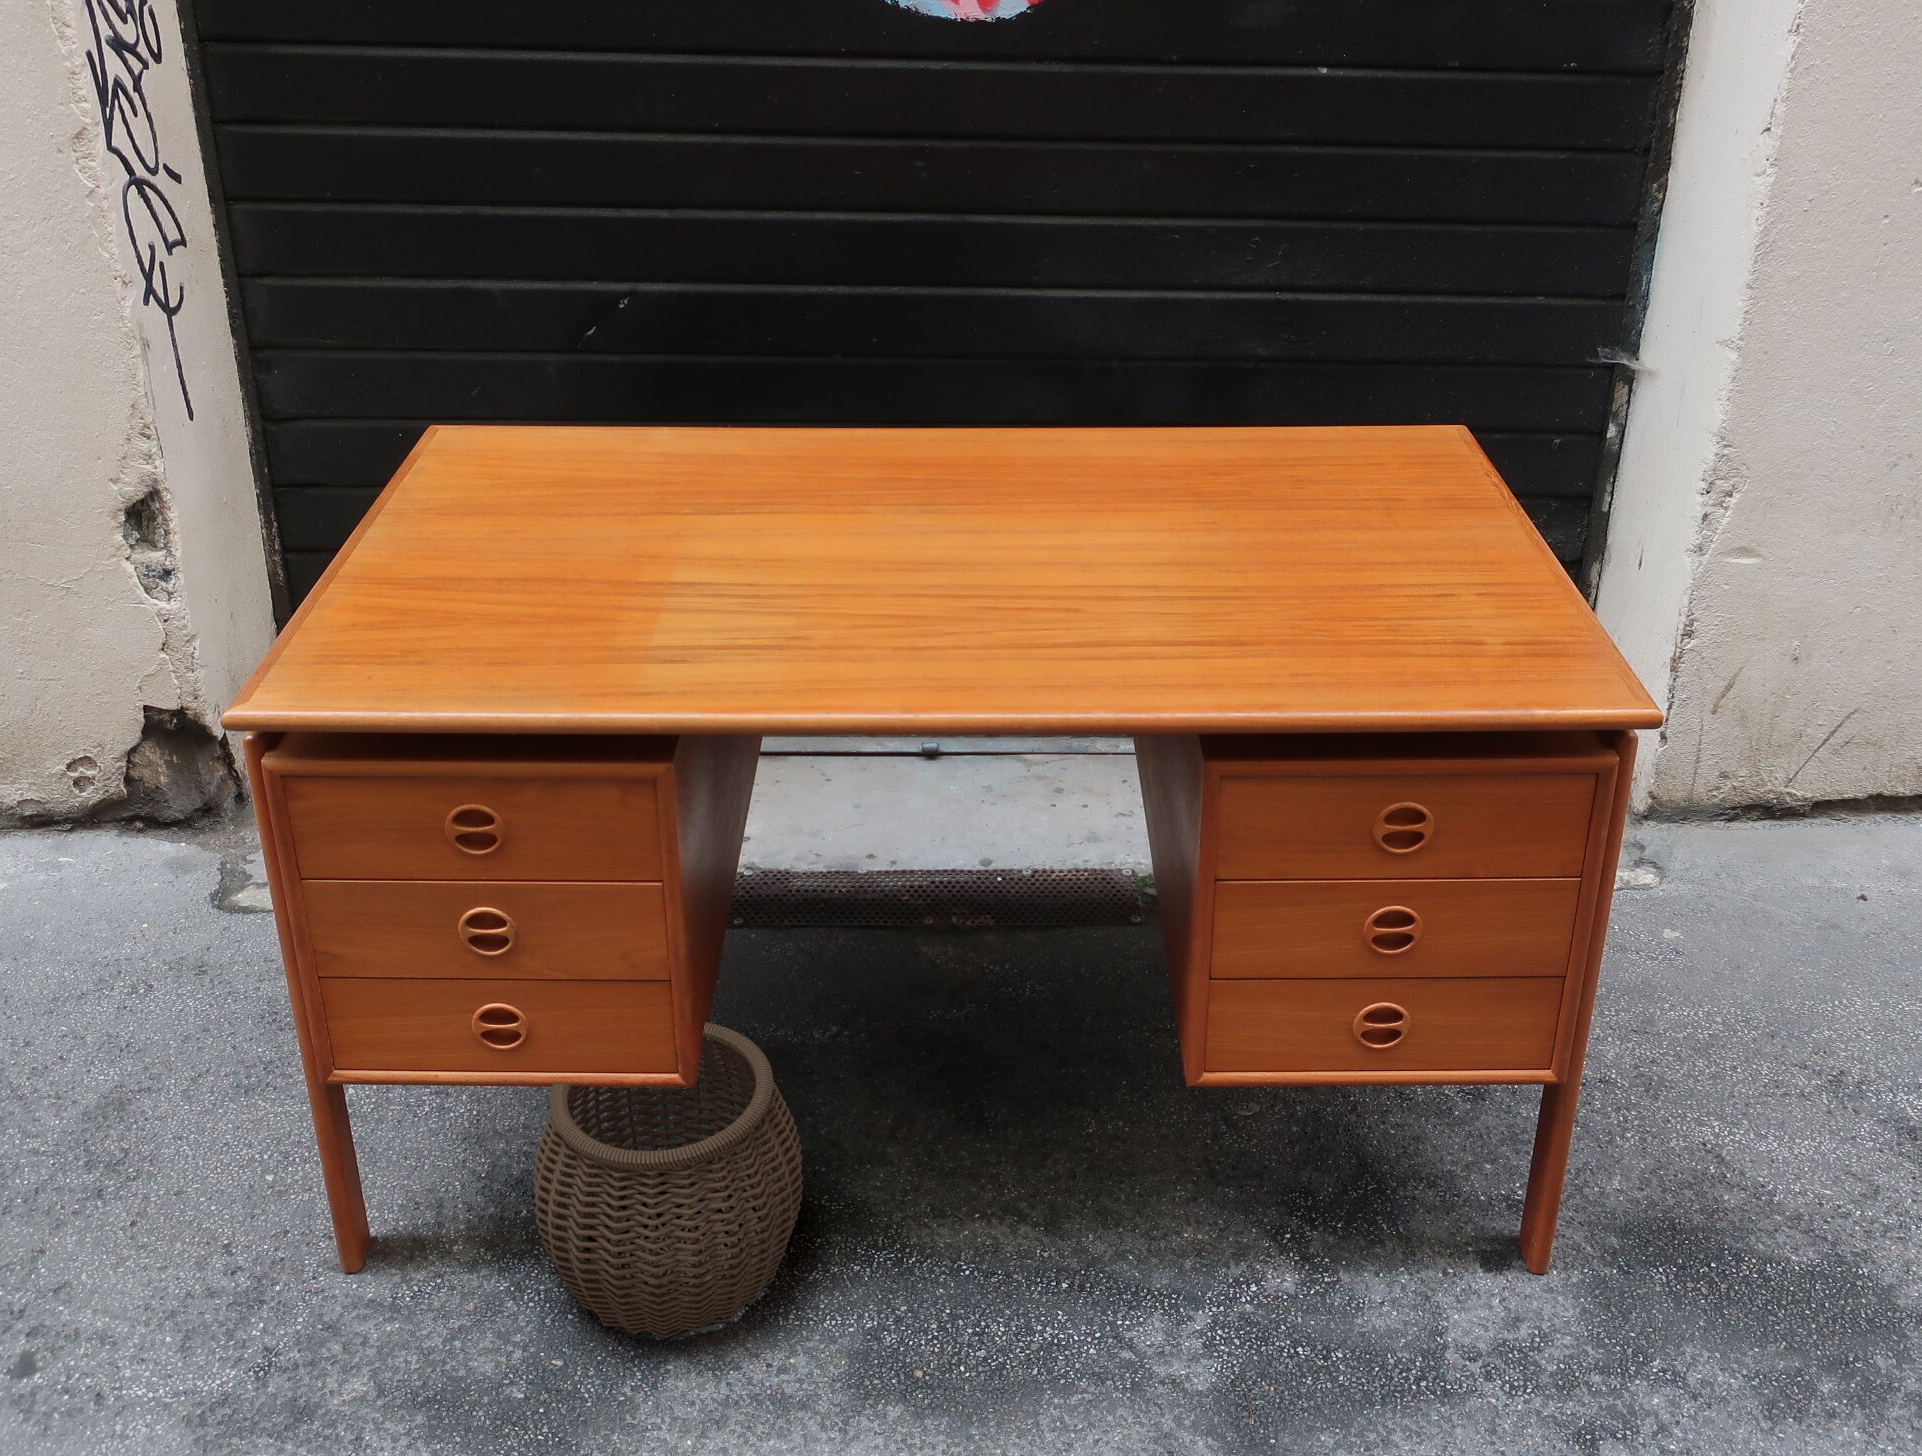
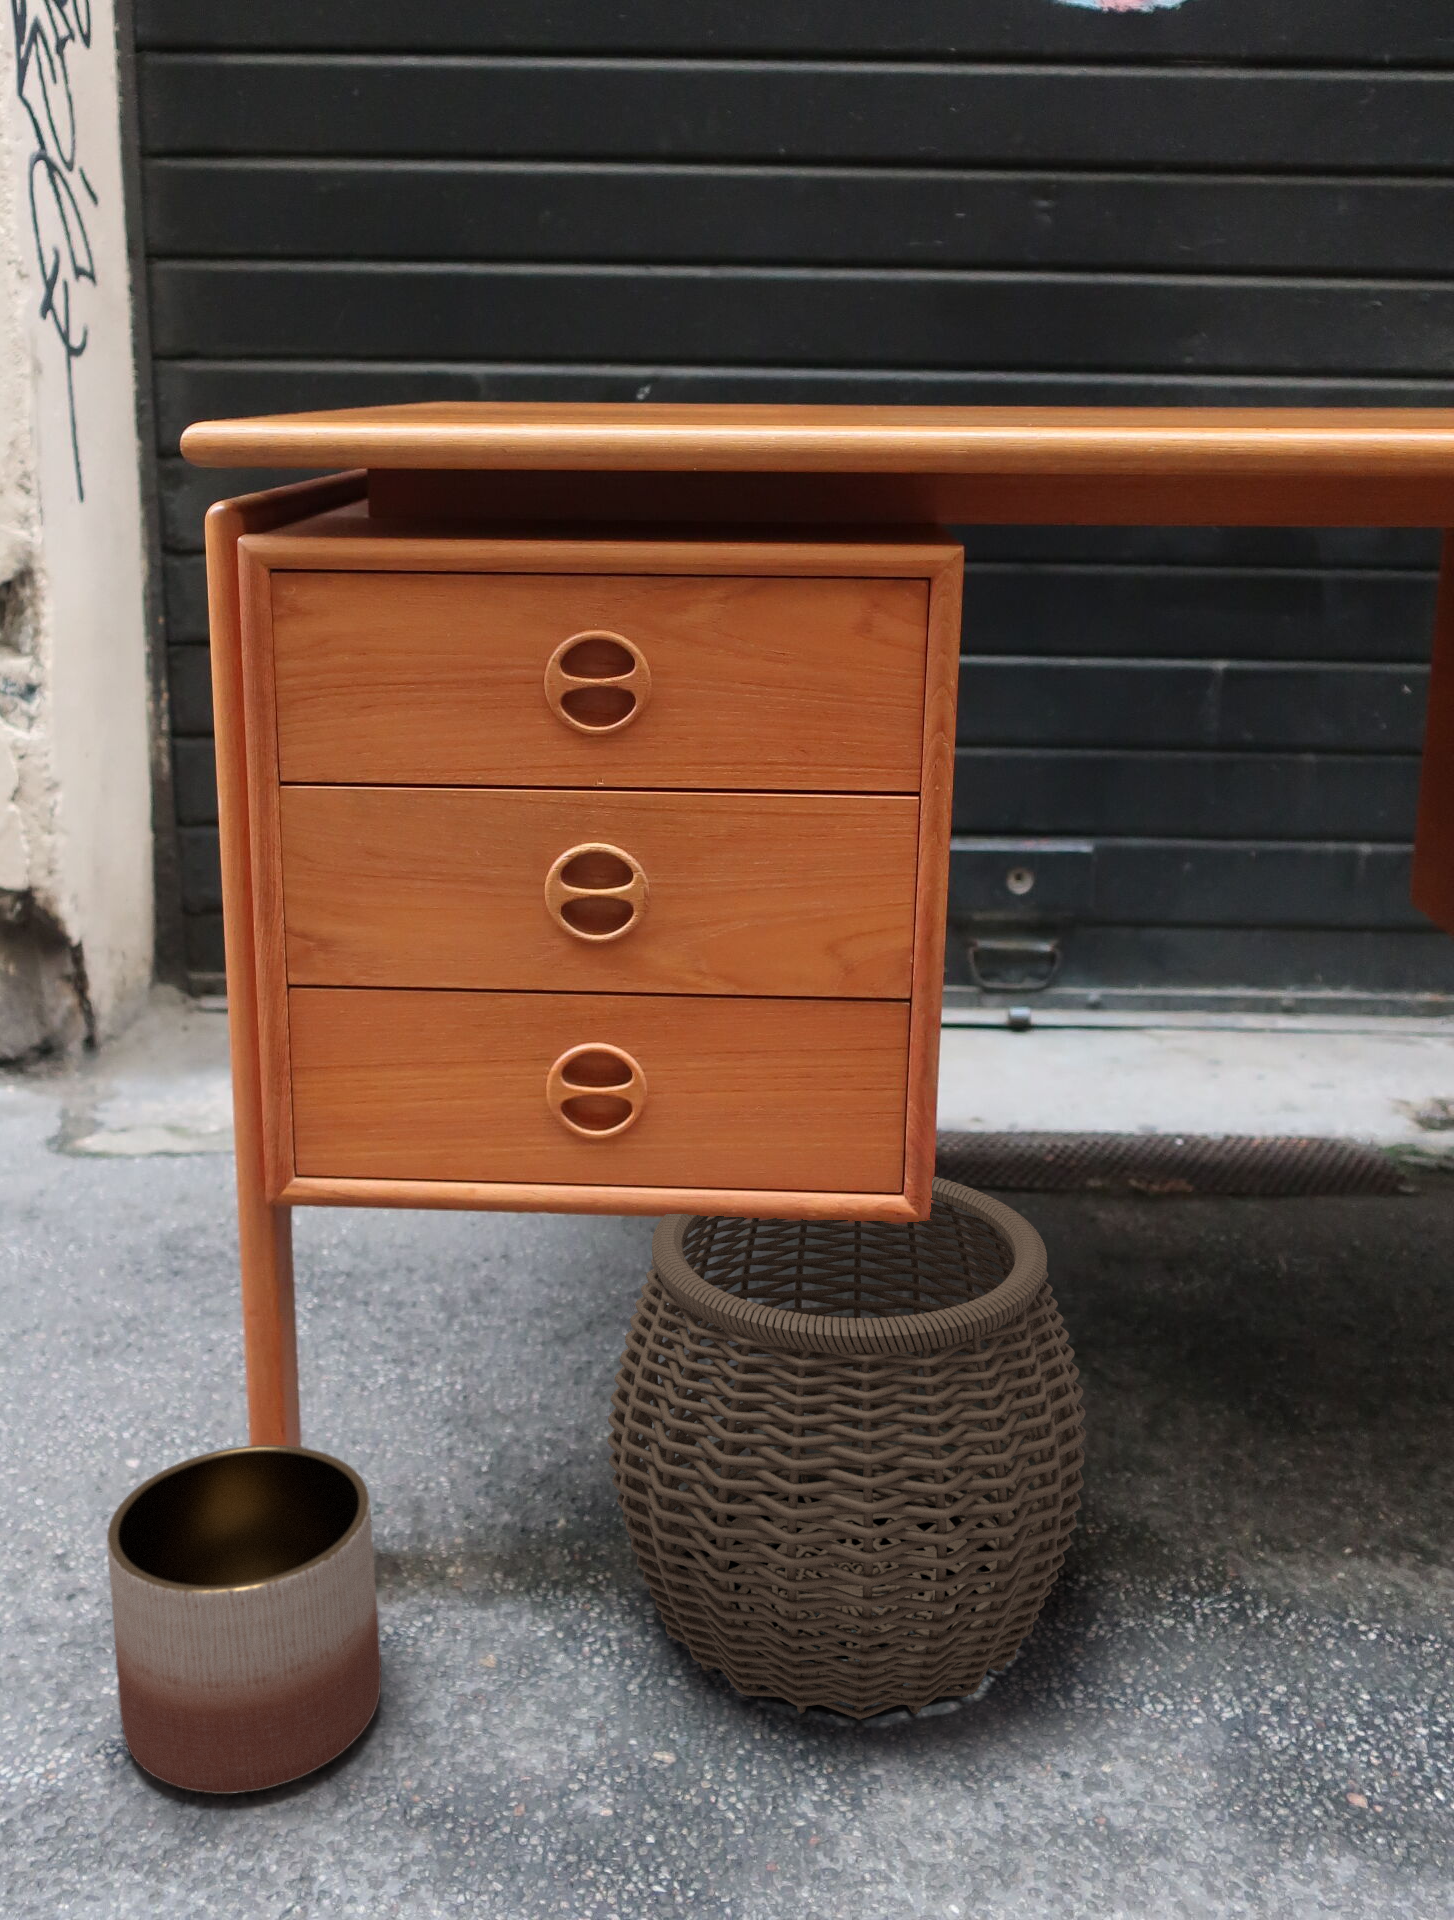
planter: none [243,1202,407,1395] -> present [107,1445,381,1794]

